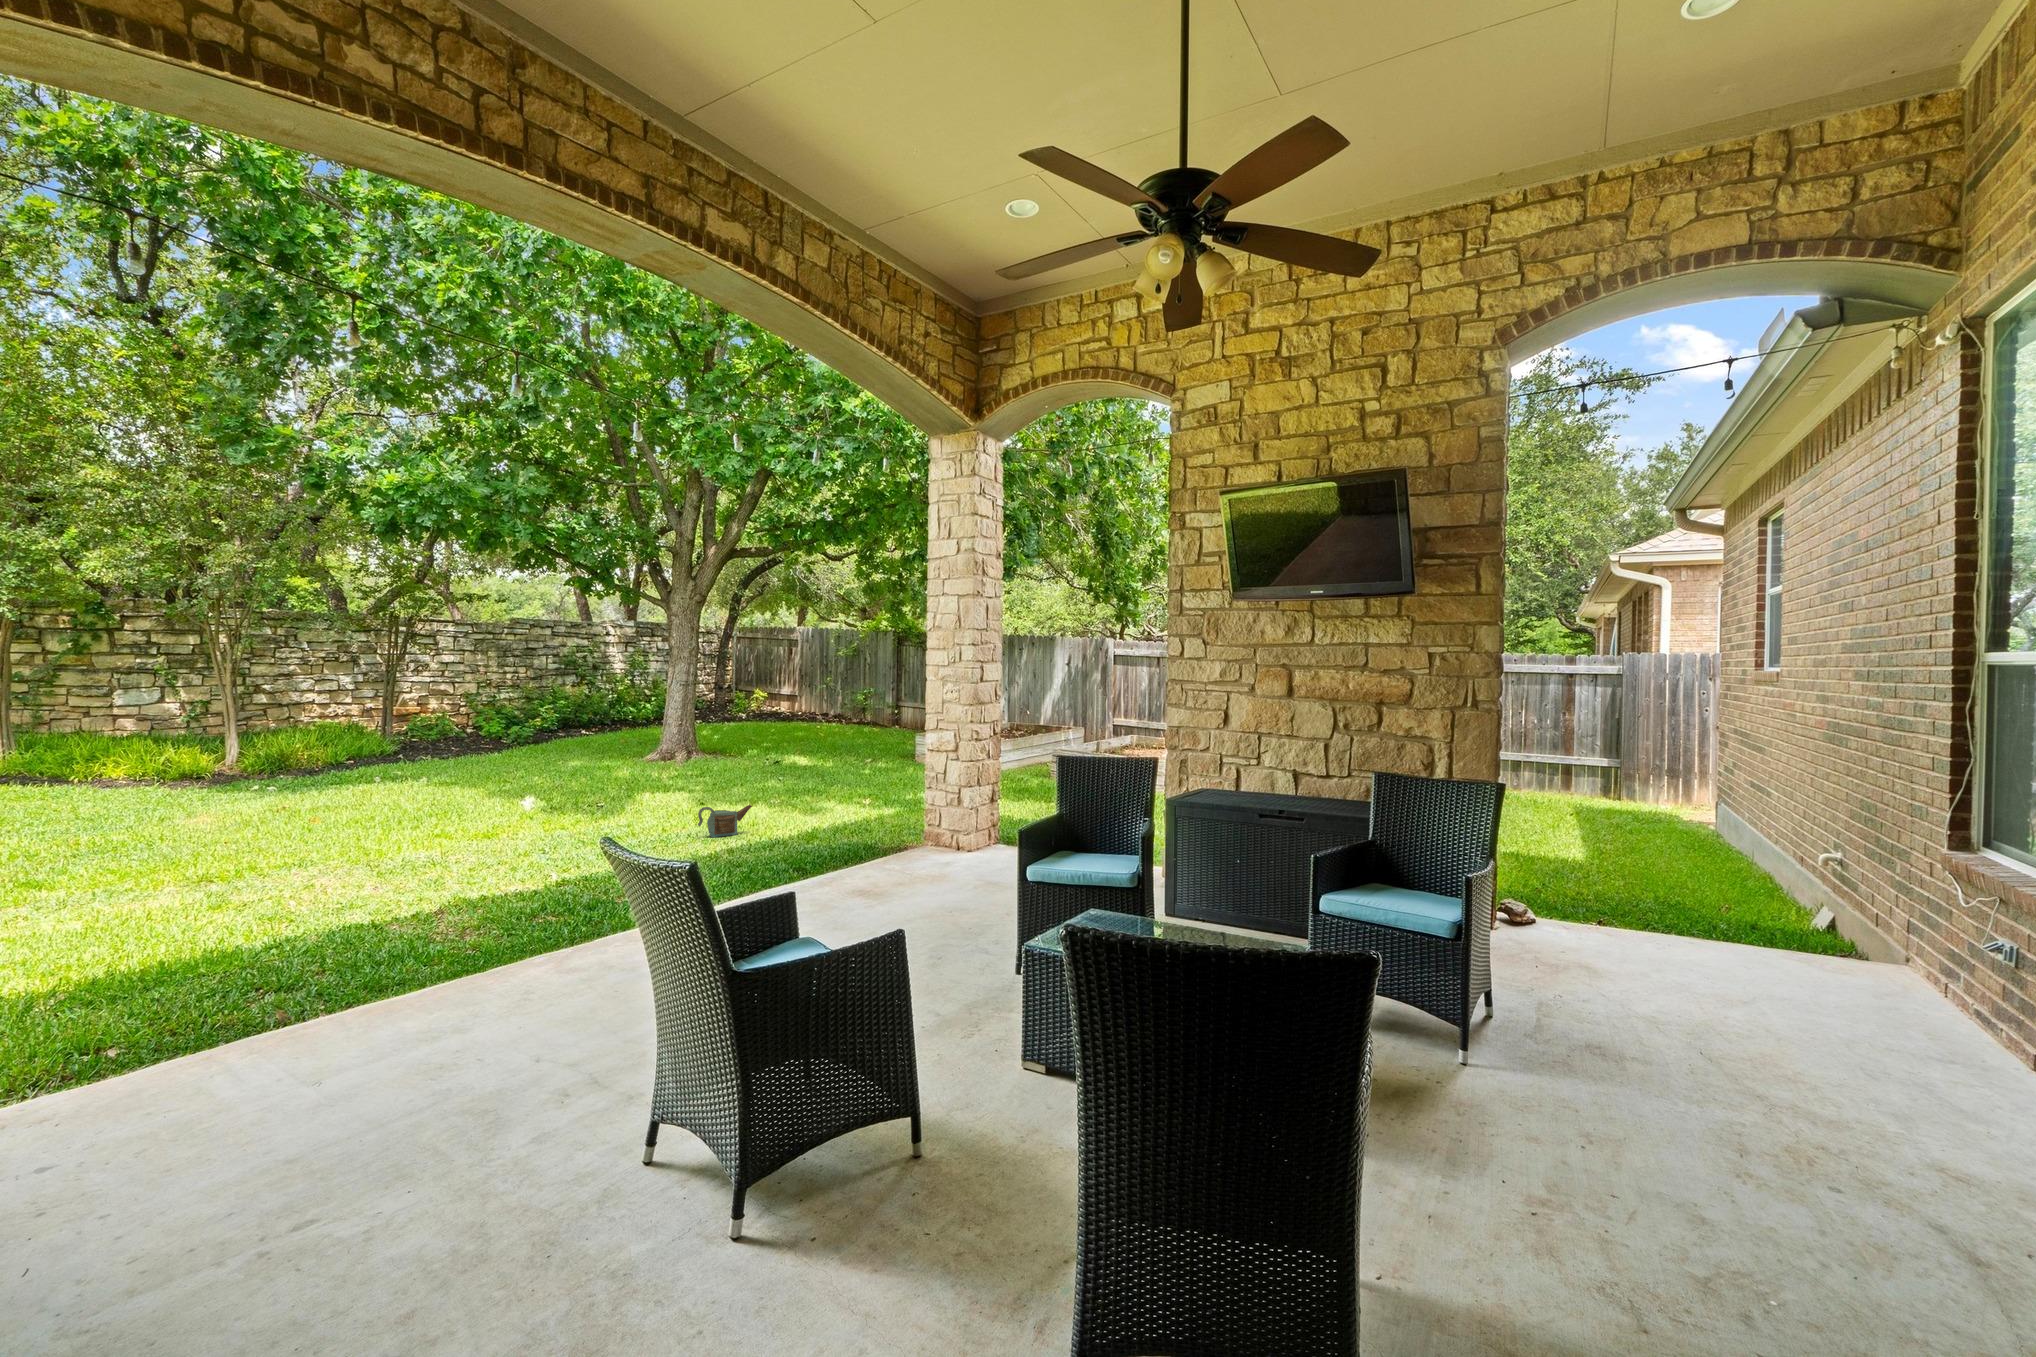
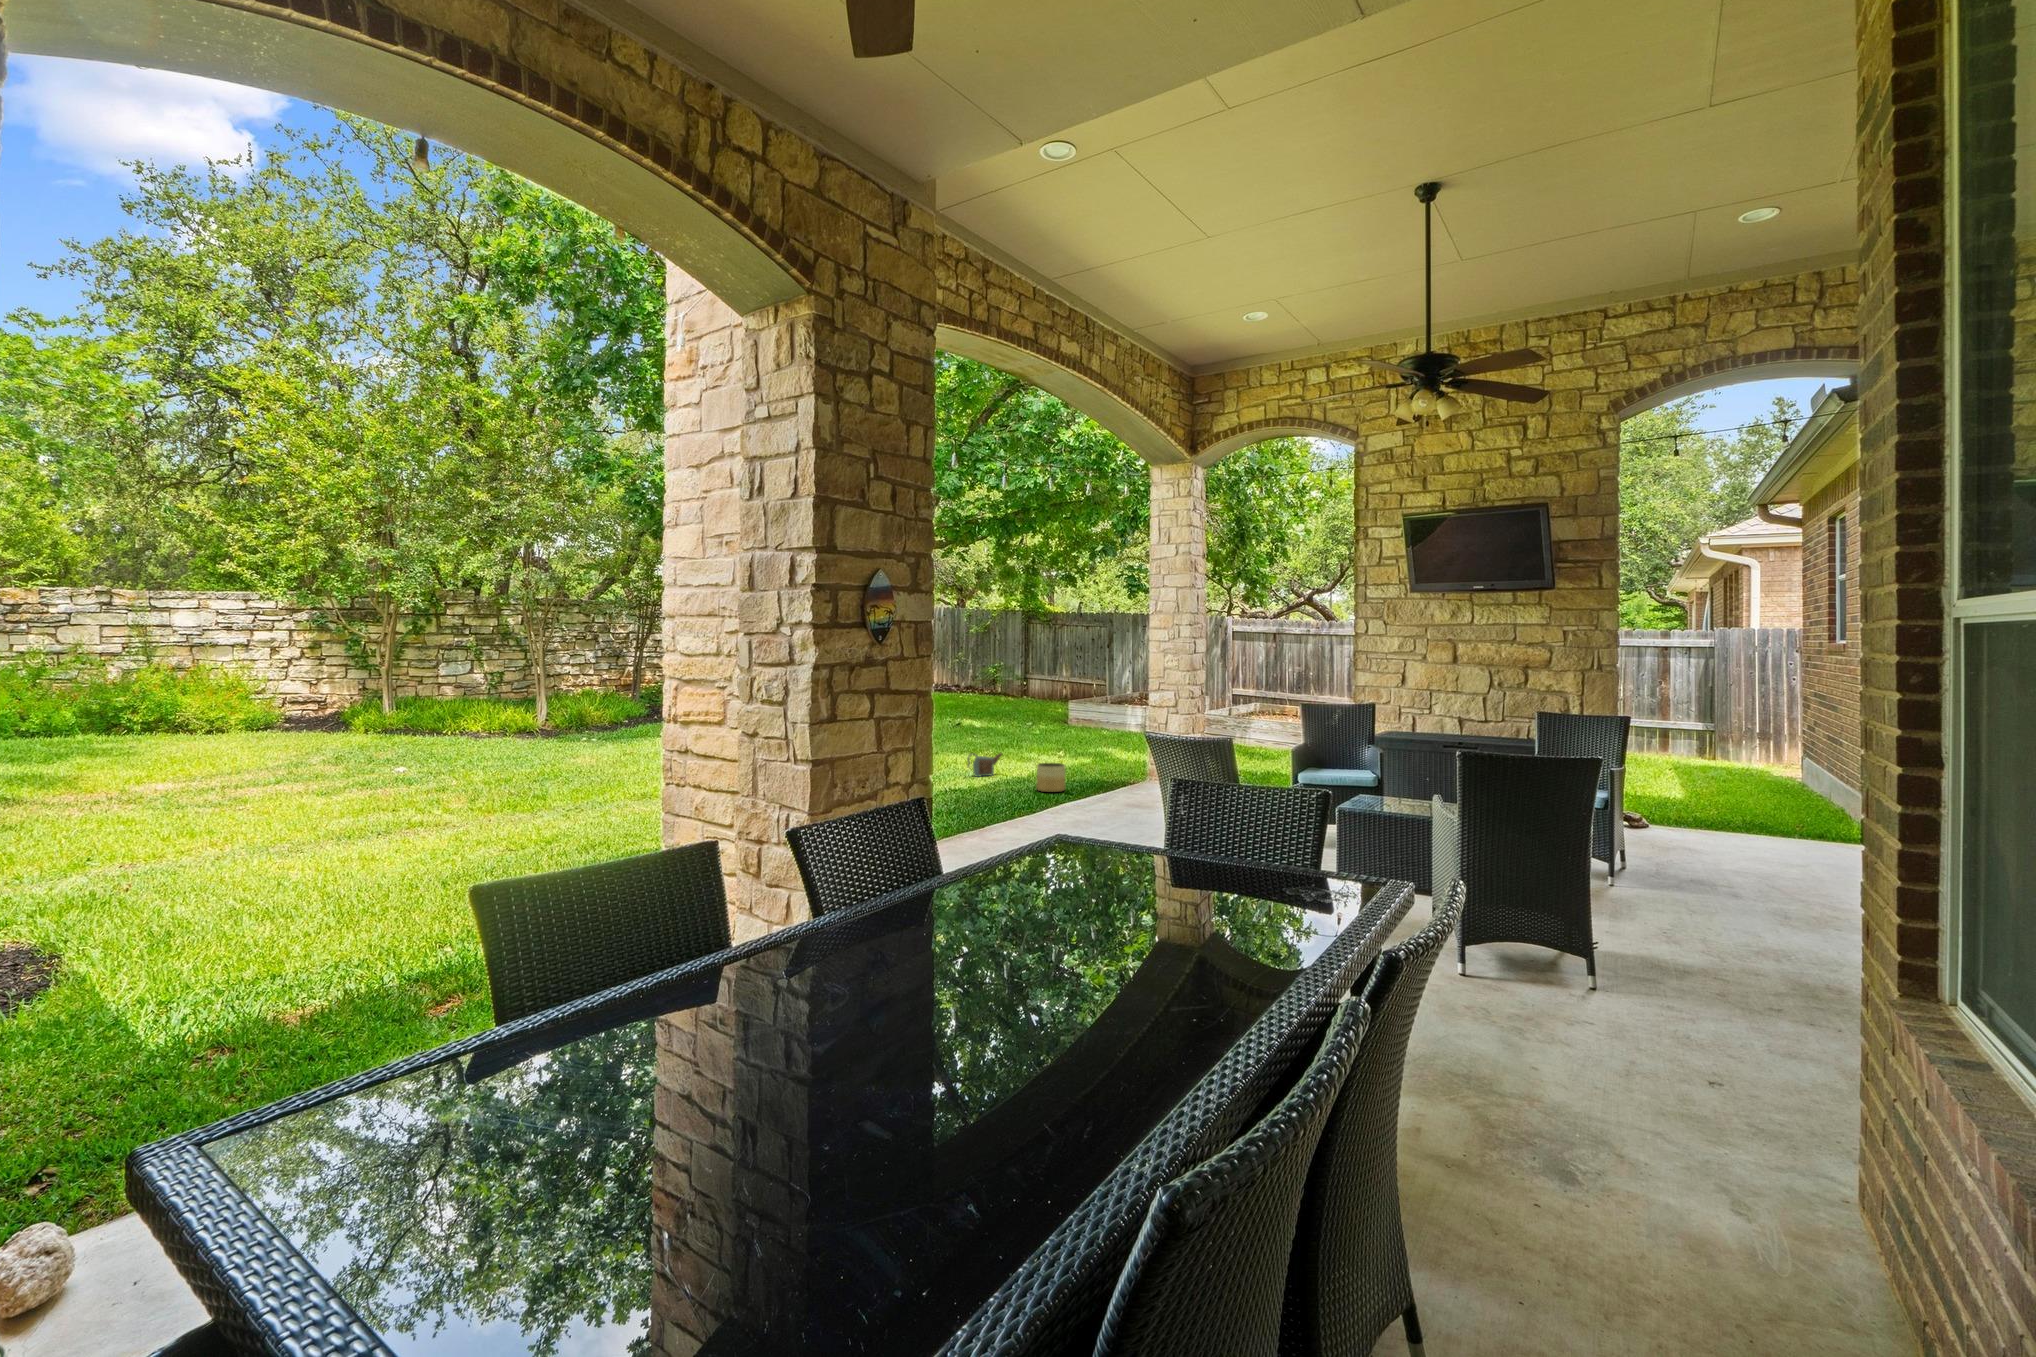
planter: none [764,823,803,864] -> present [1036,763,1066,792]

